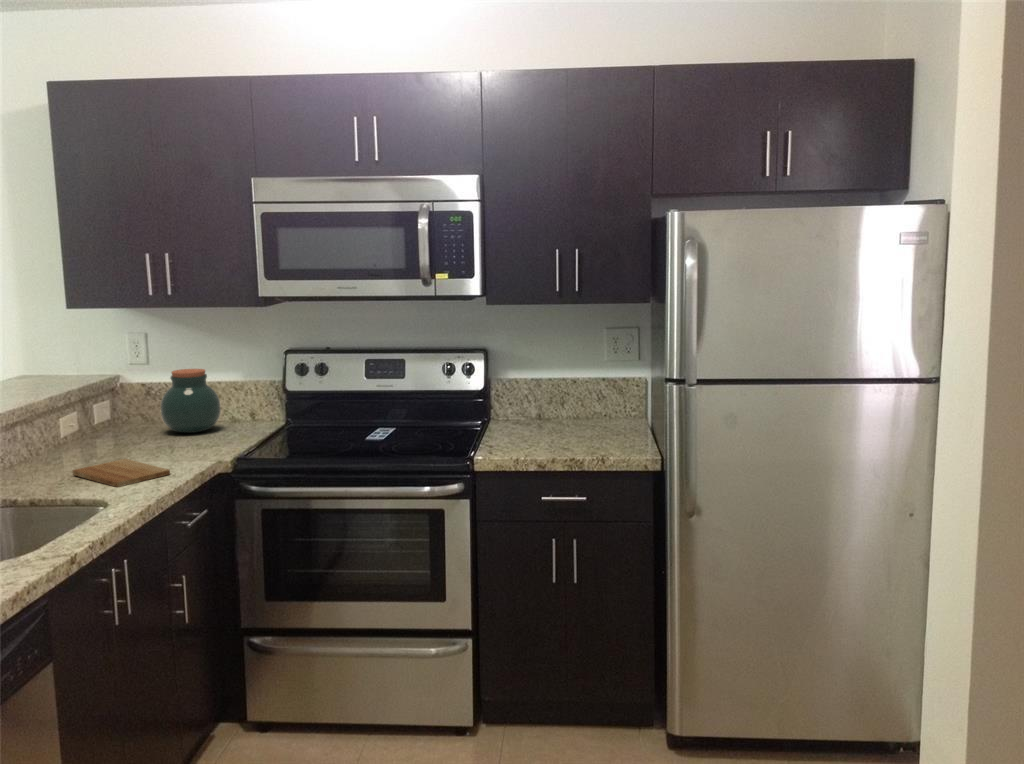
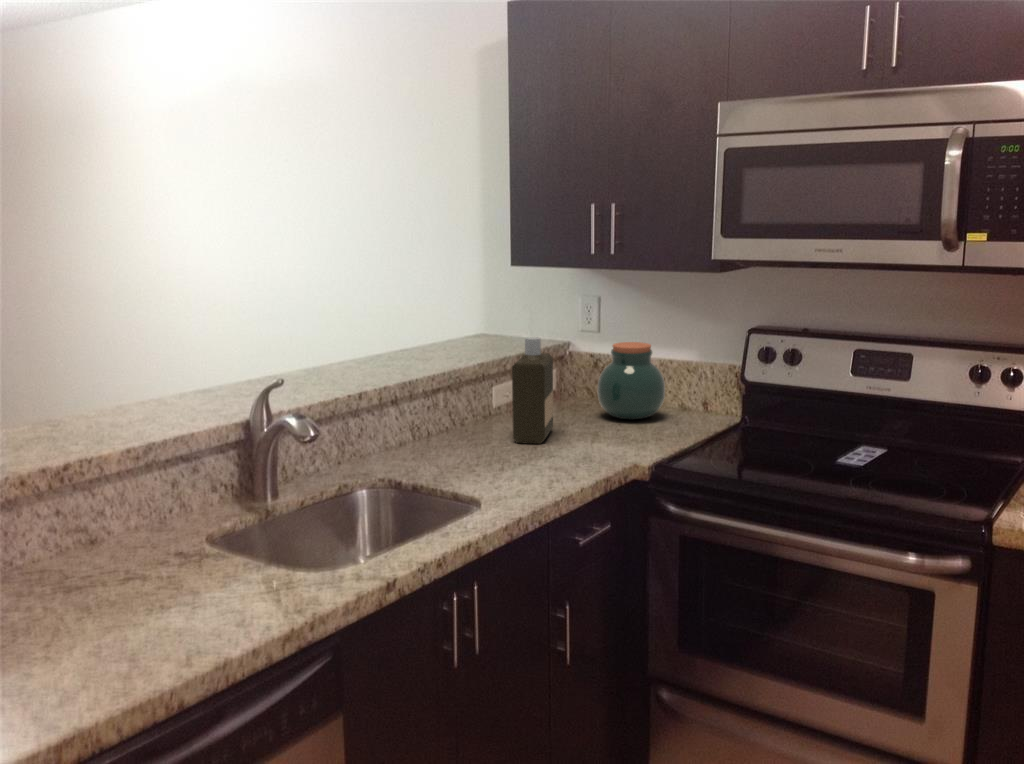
bottle: none [94,368,130,461] -> present [512,337,553,444]
cutting board: present [73,459,170,487] -> none [475,446,569,484]

